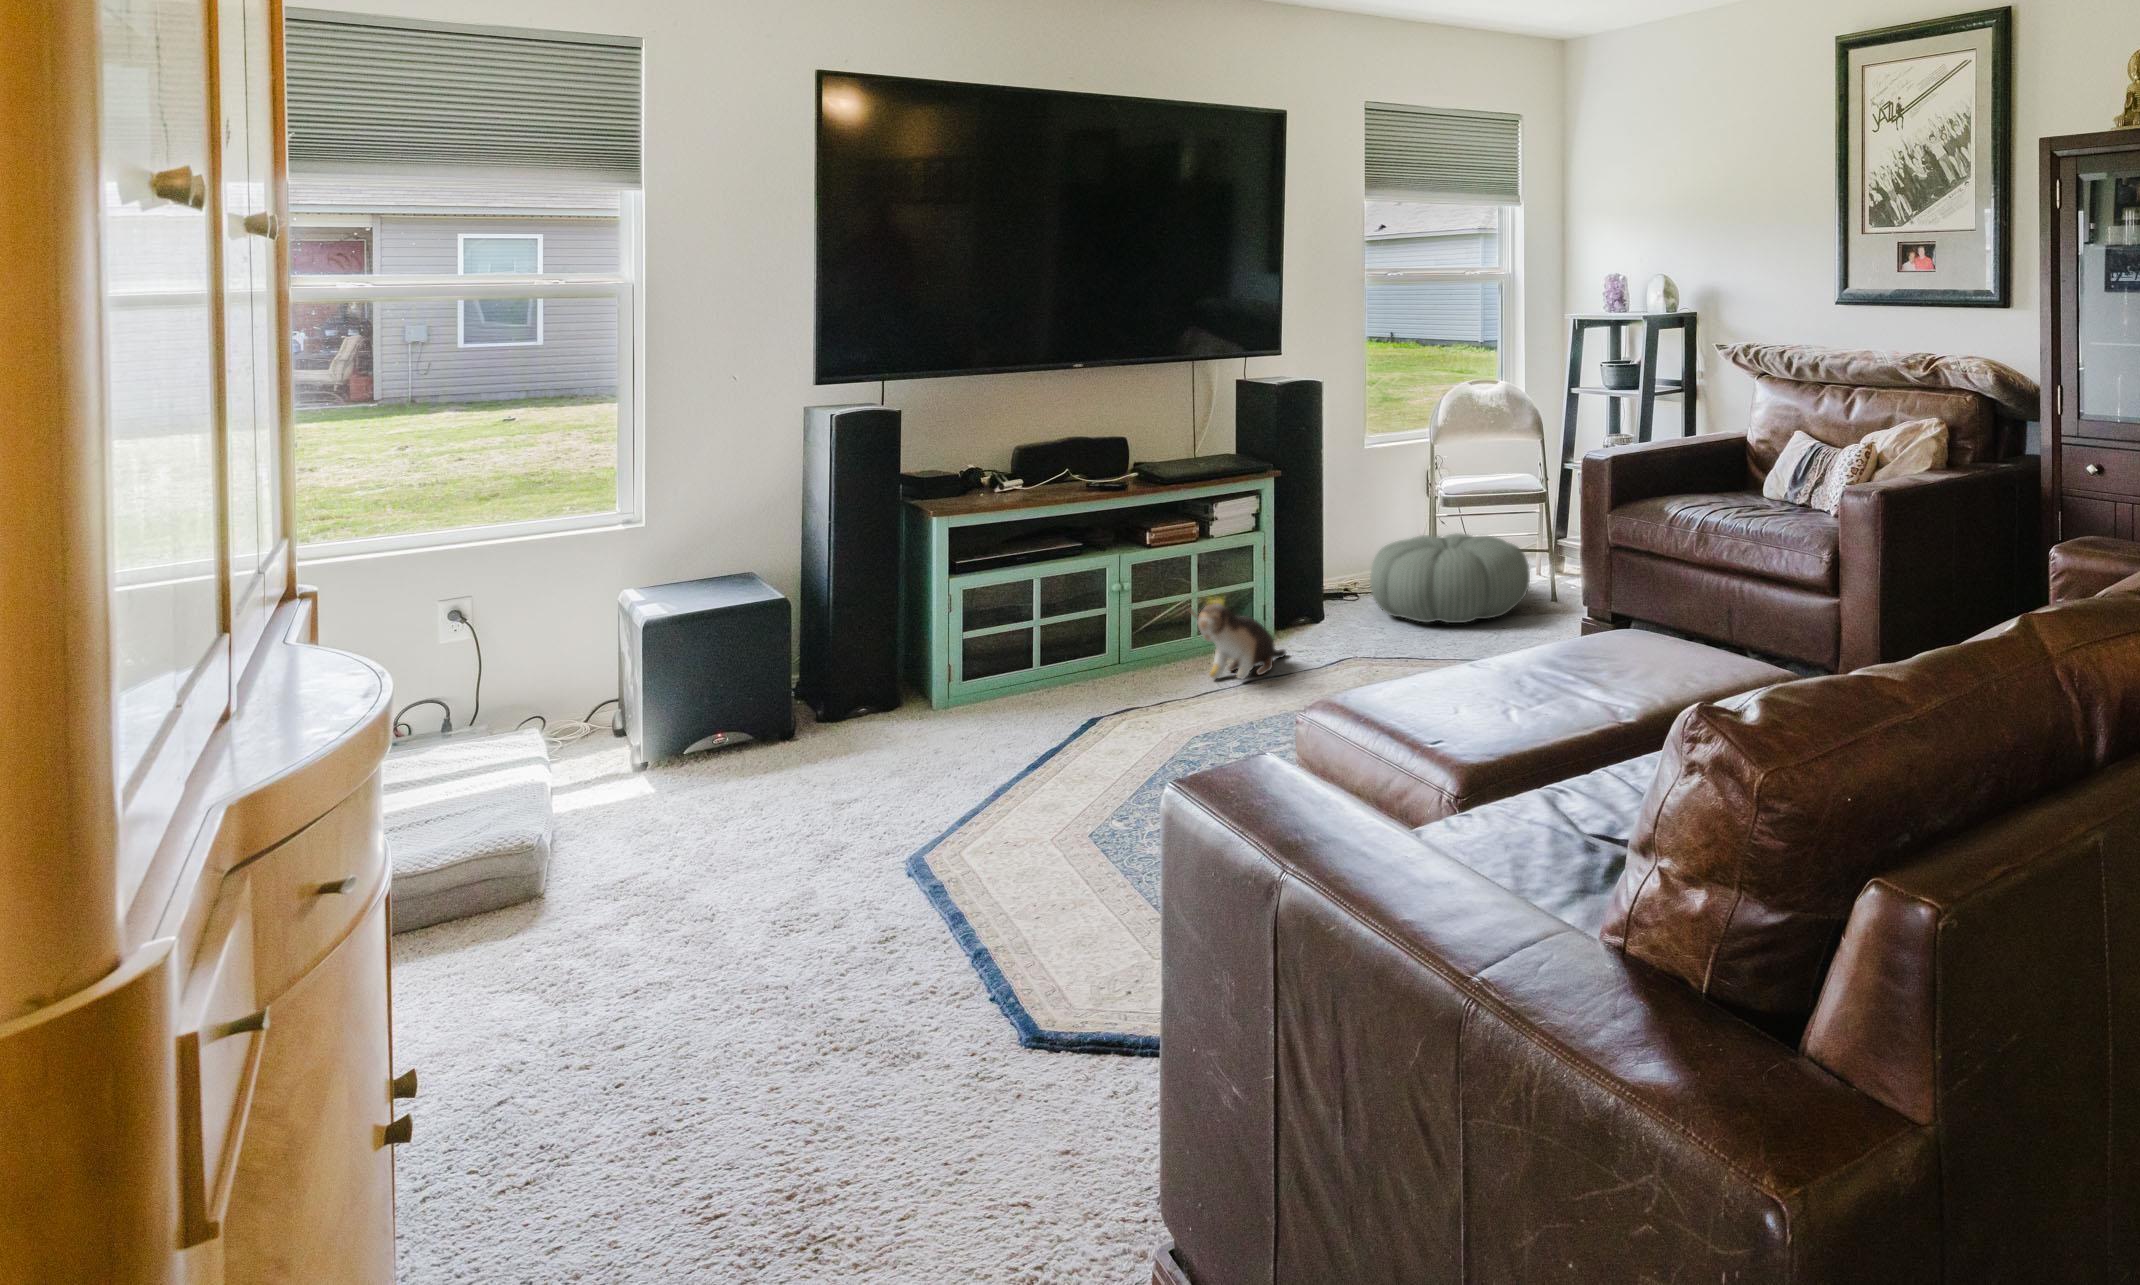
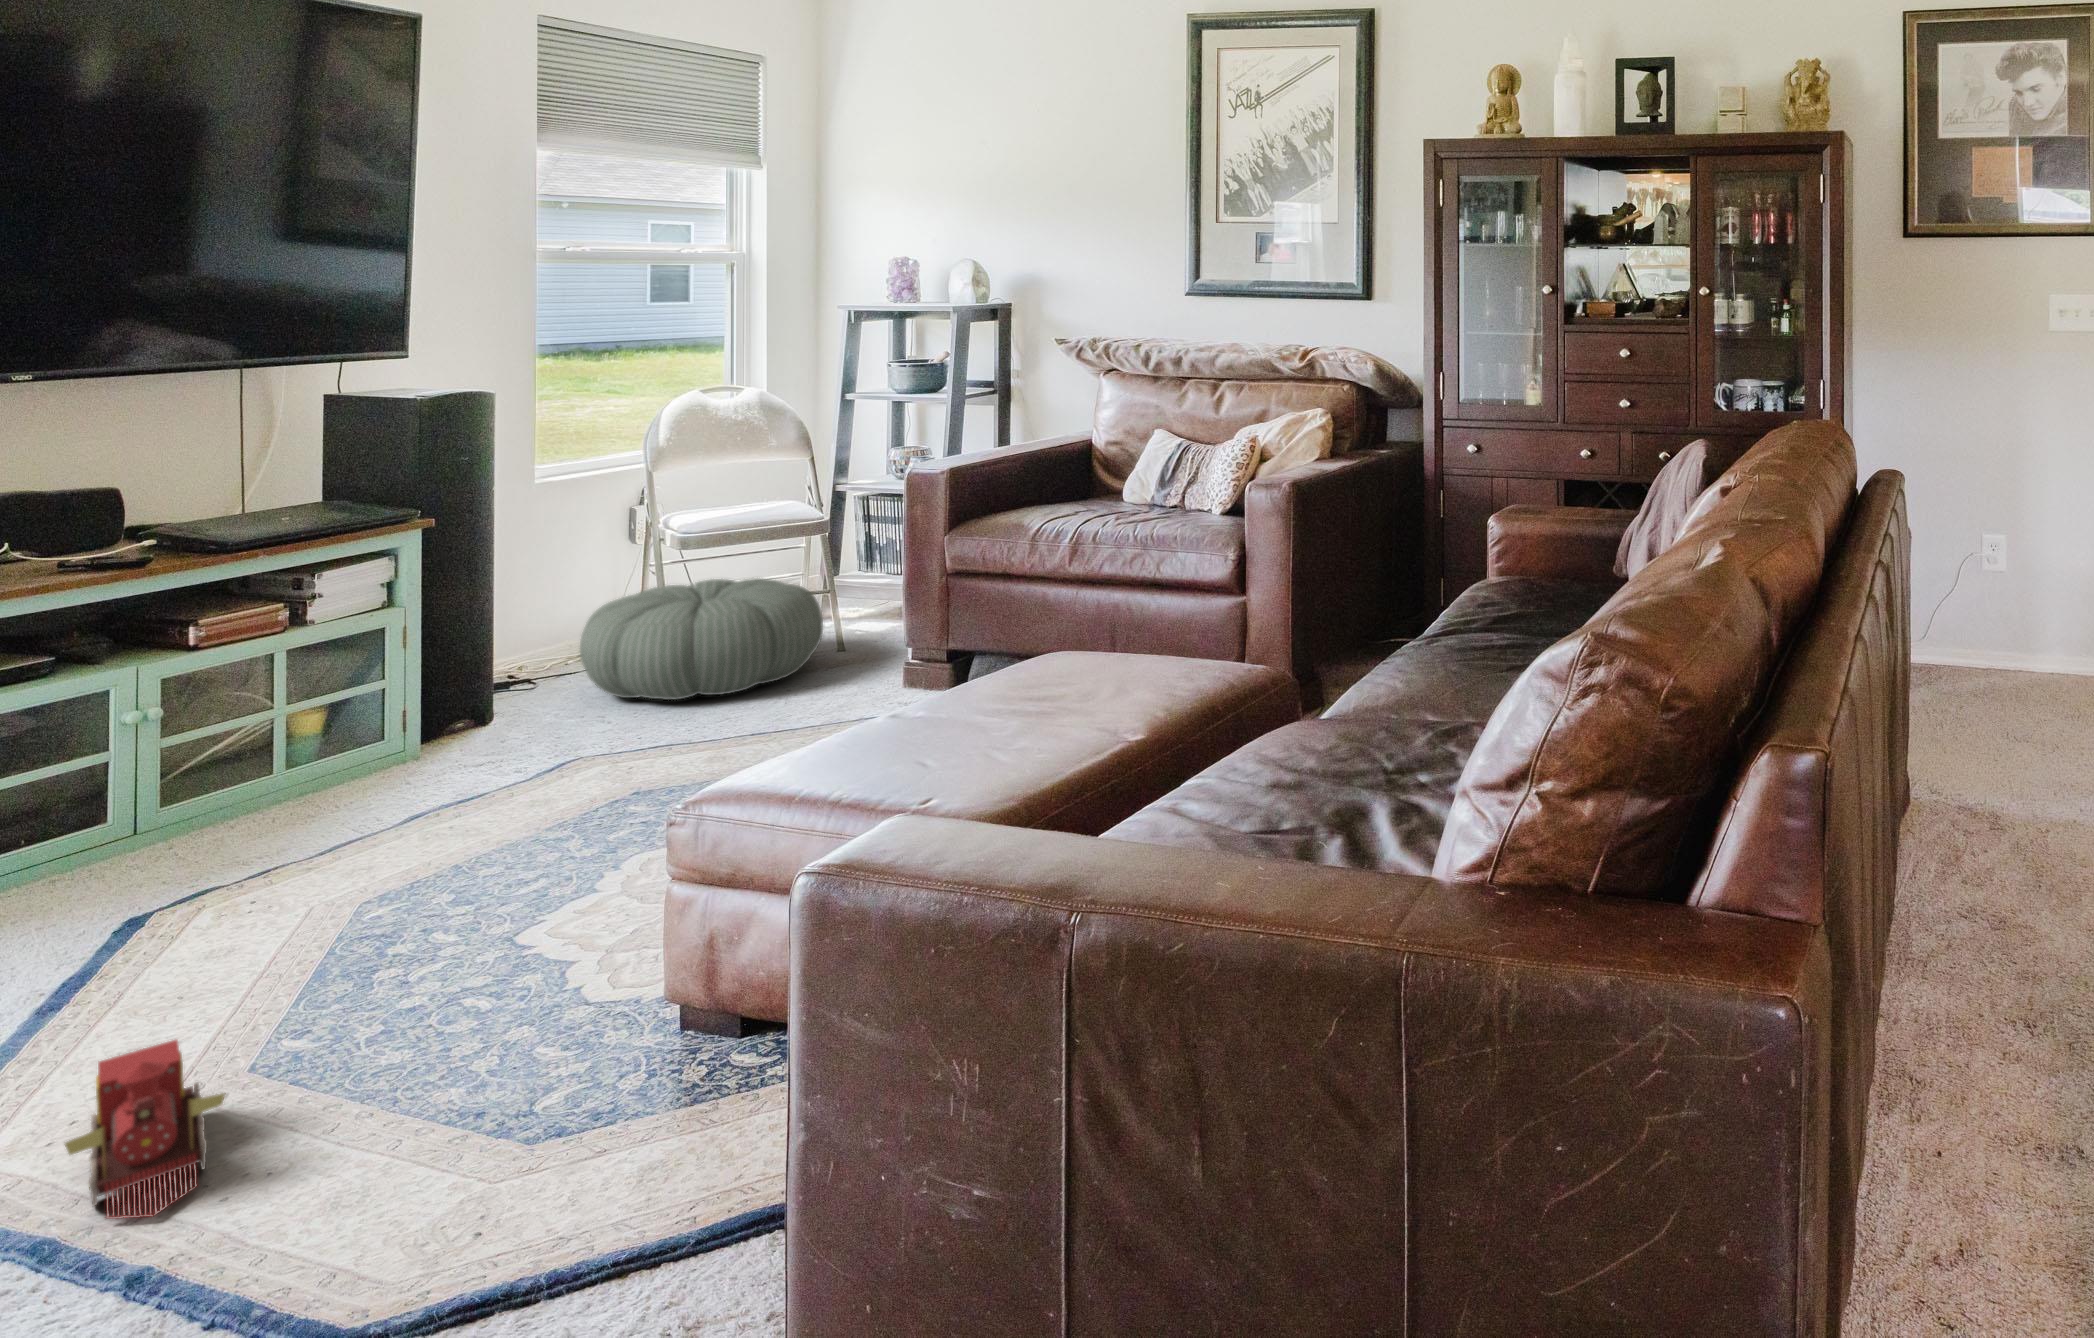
plush toy: present [1189,603,1286,679] -> none [292,719,462,833]
toy train: none [1037,775,1105,870] -> present [65,1040,226,1219]

